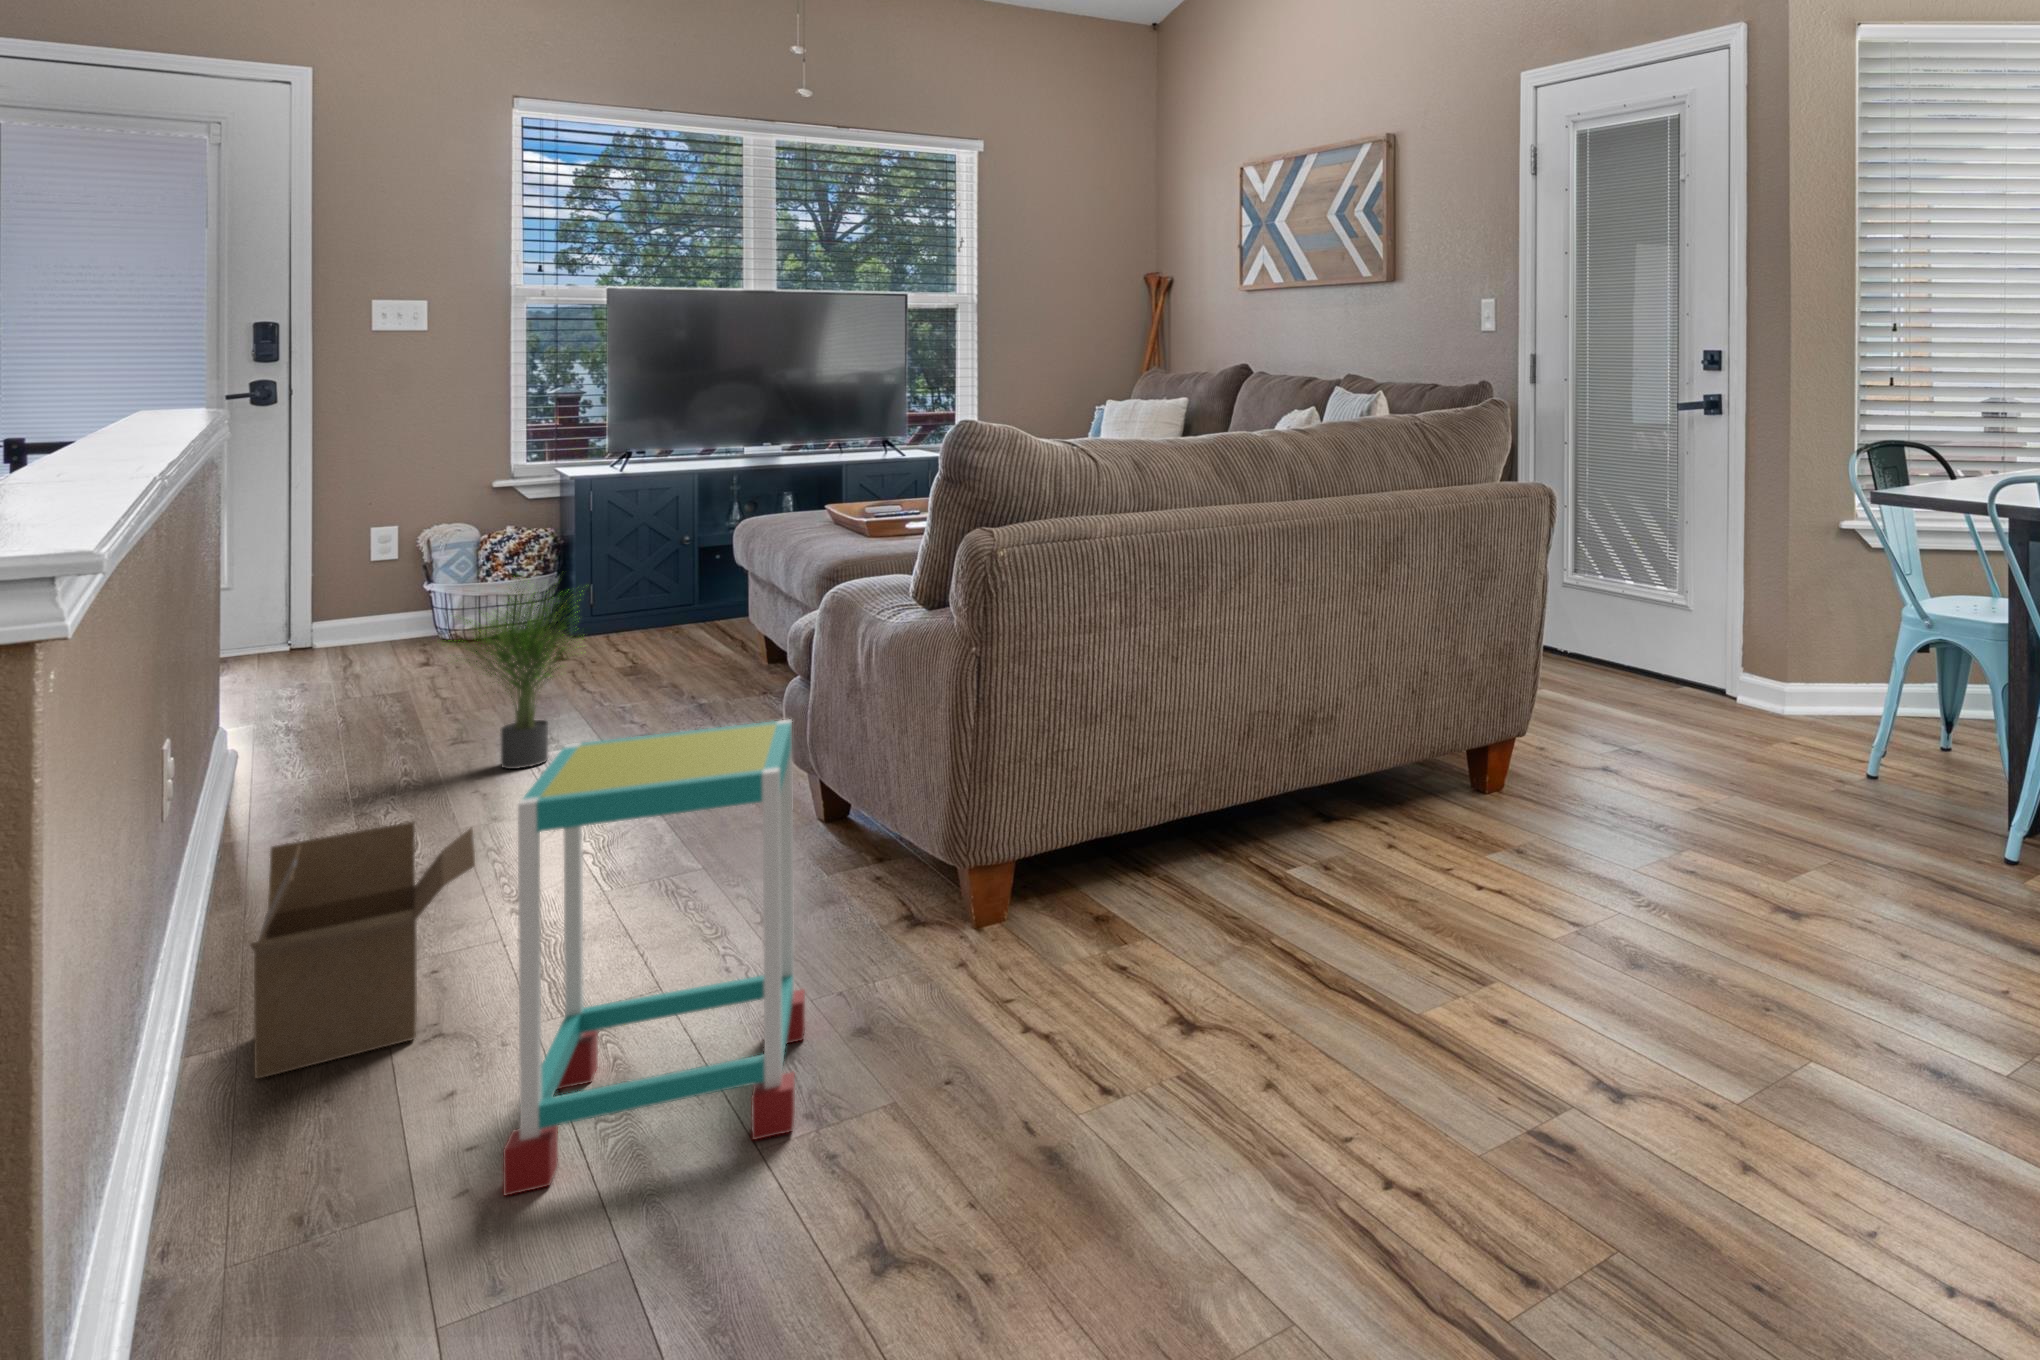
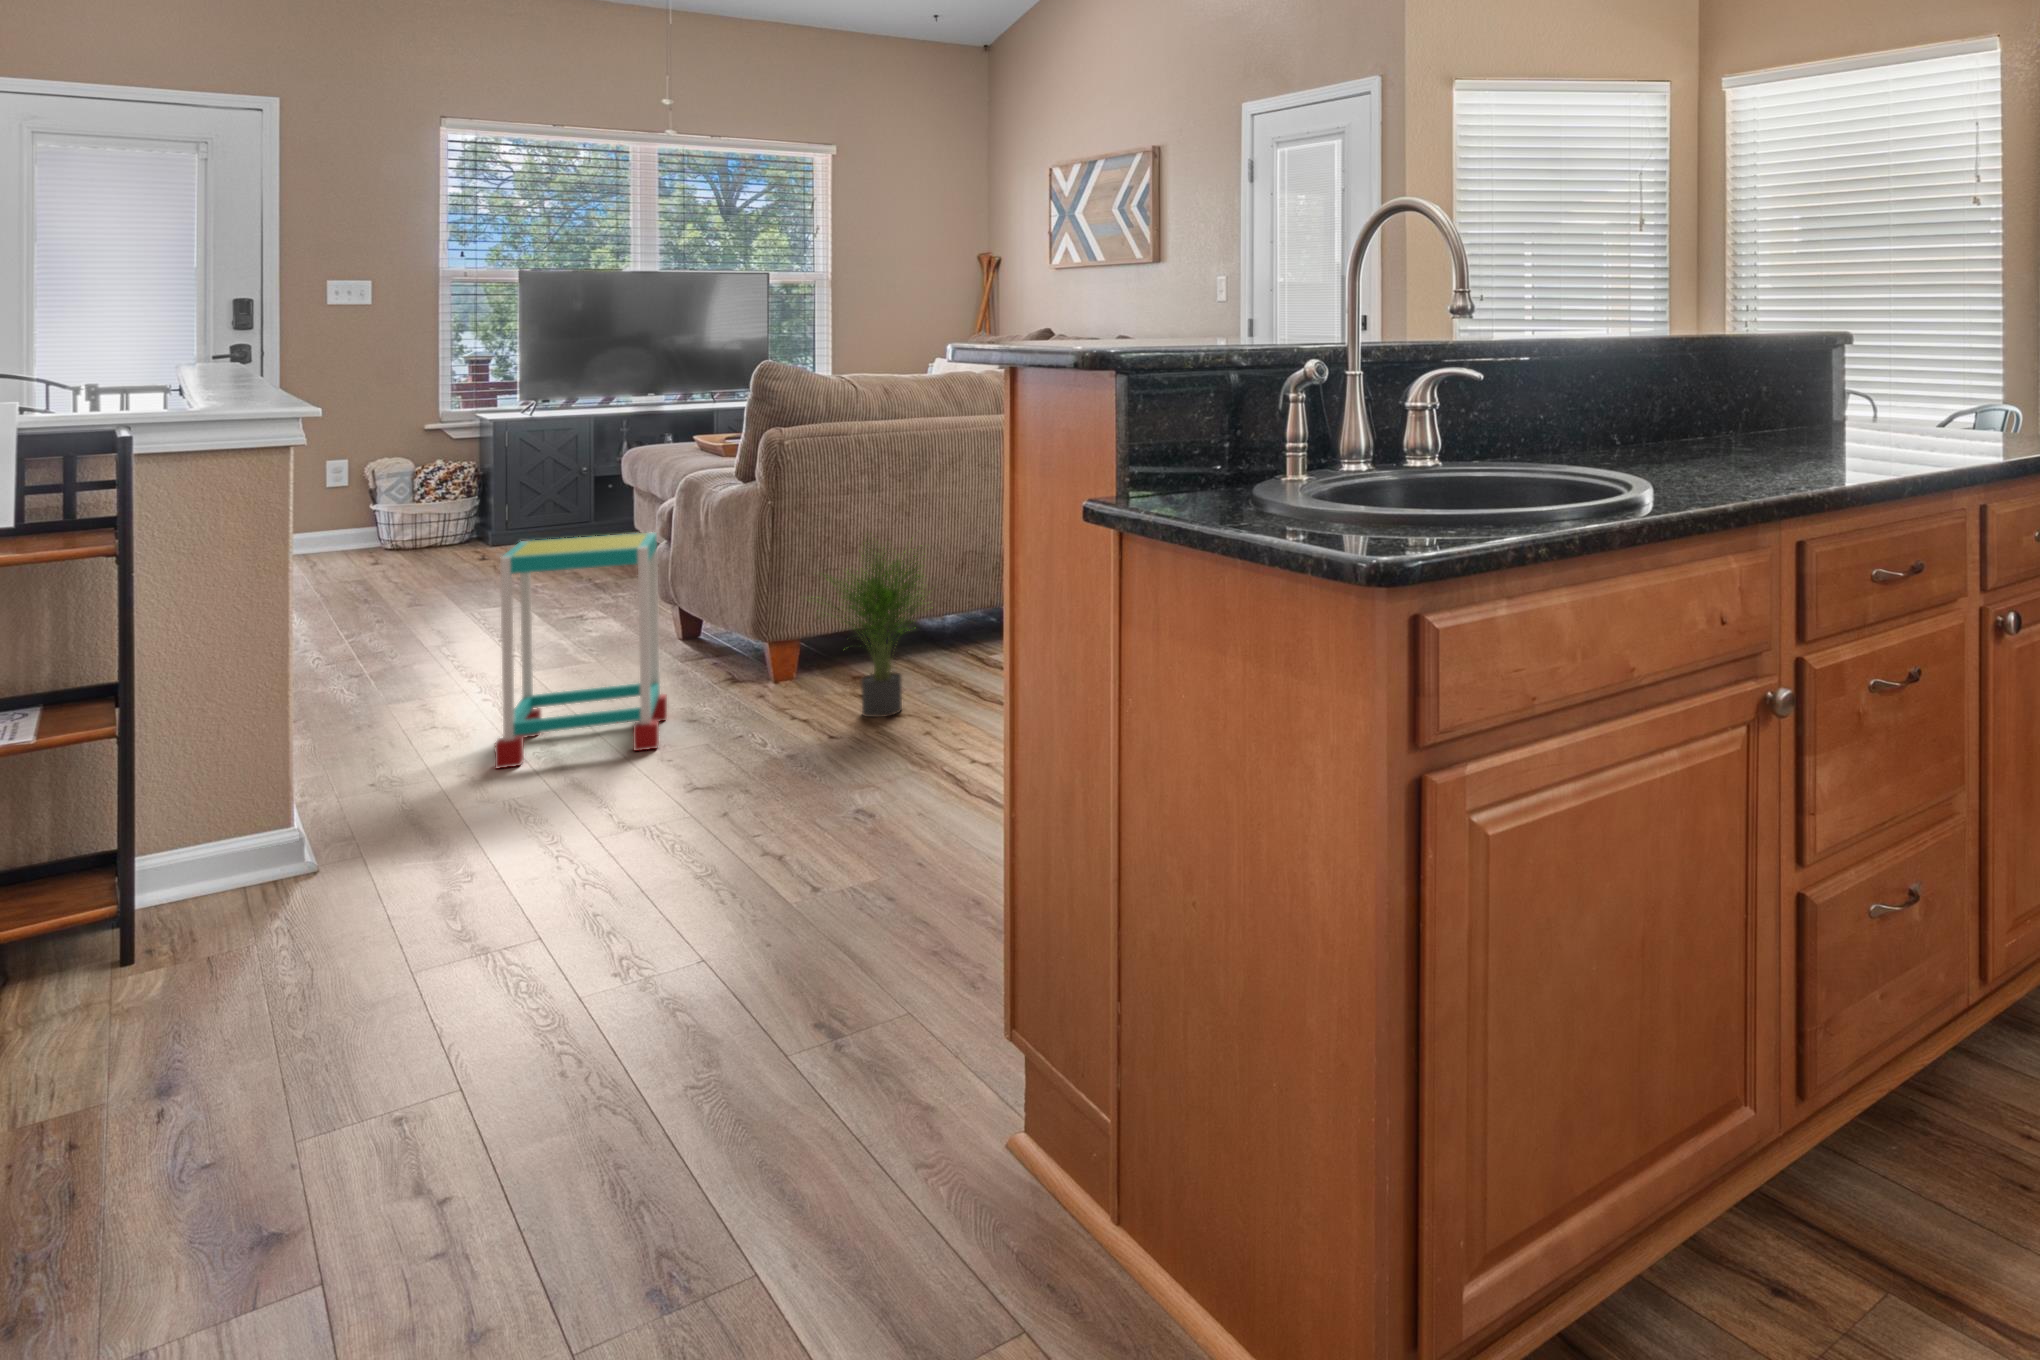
potted plant: present [448,578,580,769] -> present [817,538,924,717]
cardboard box: present [250,822,475,1079] -> none [334,604,463,737]

